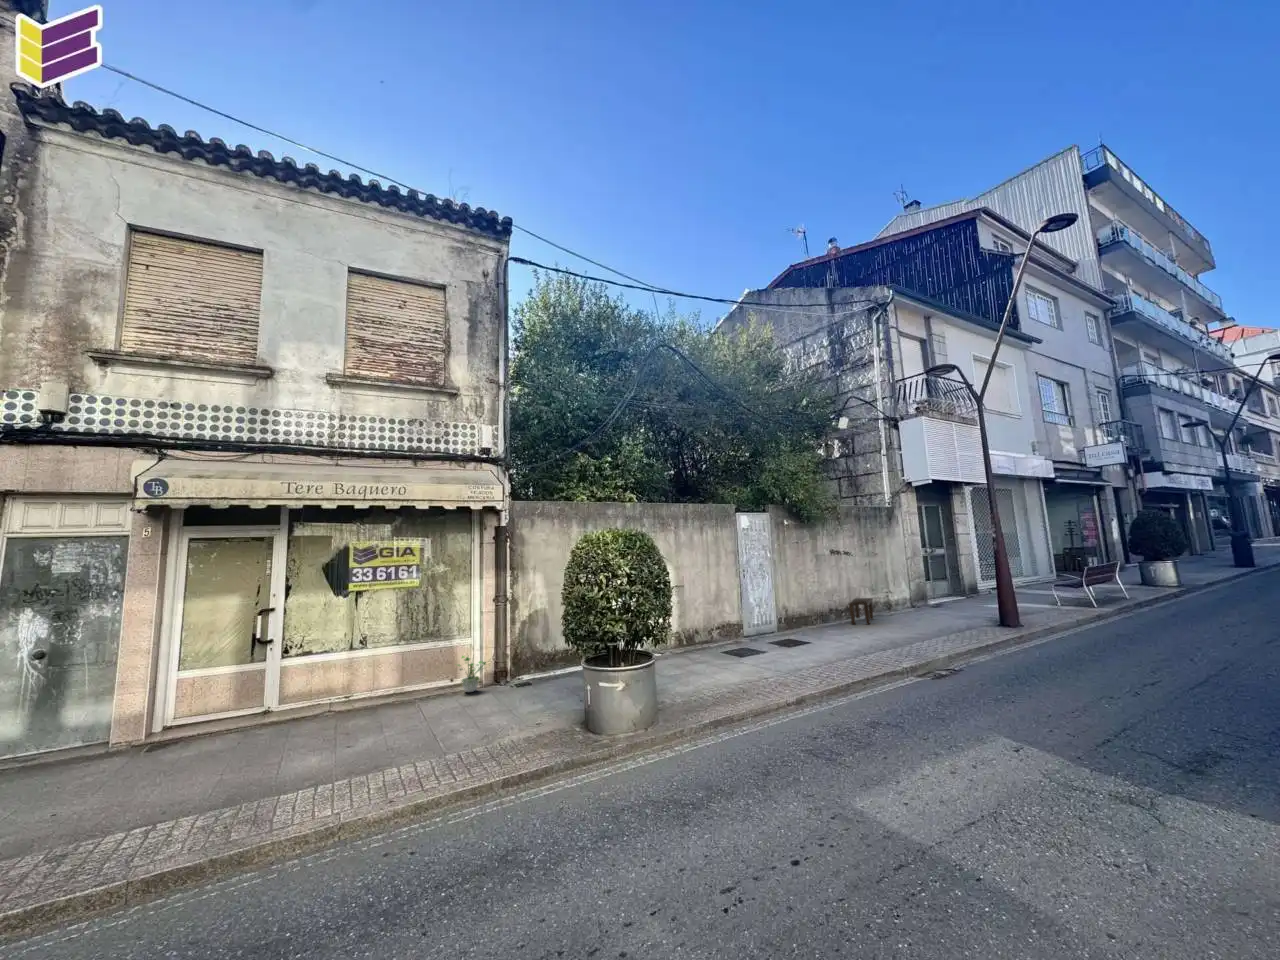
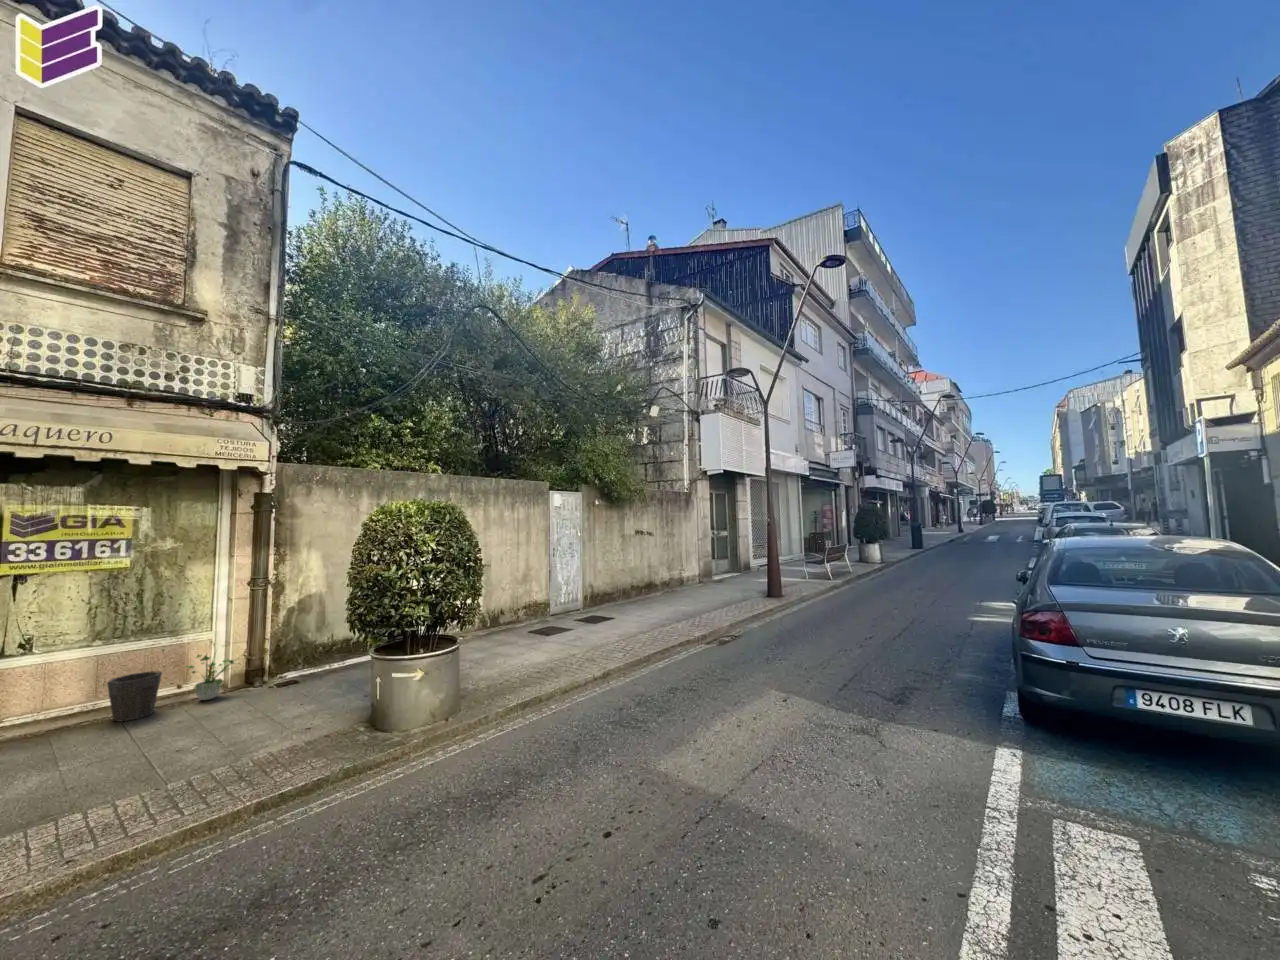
bench: present [849,598,873,624] -> none [650,574,671,598]
waste bin: none [409,667,441,703] -> present [107,671,162,722]

